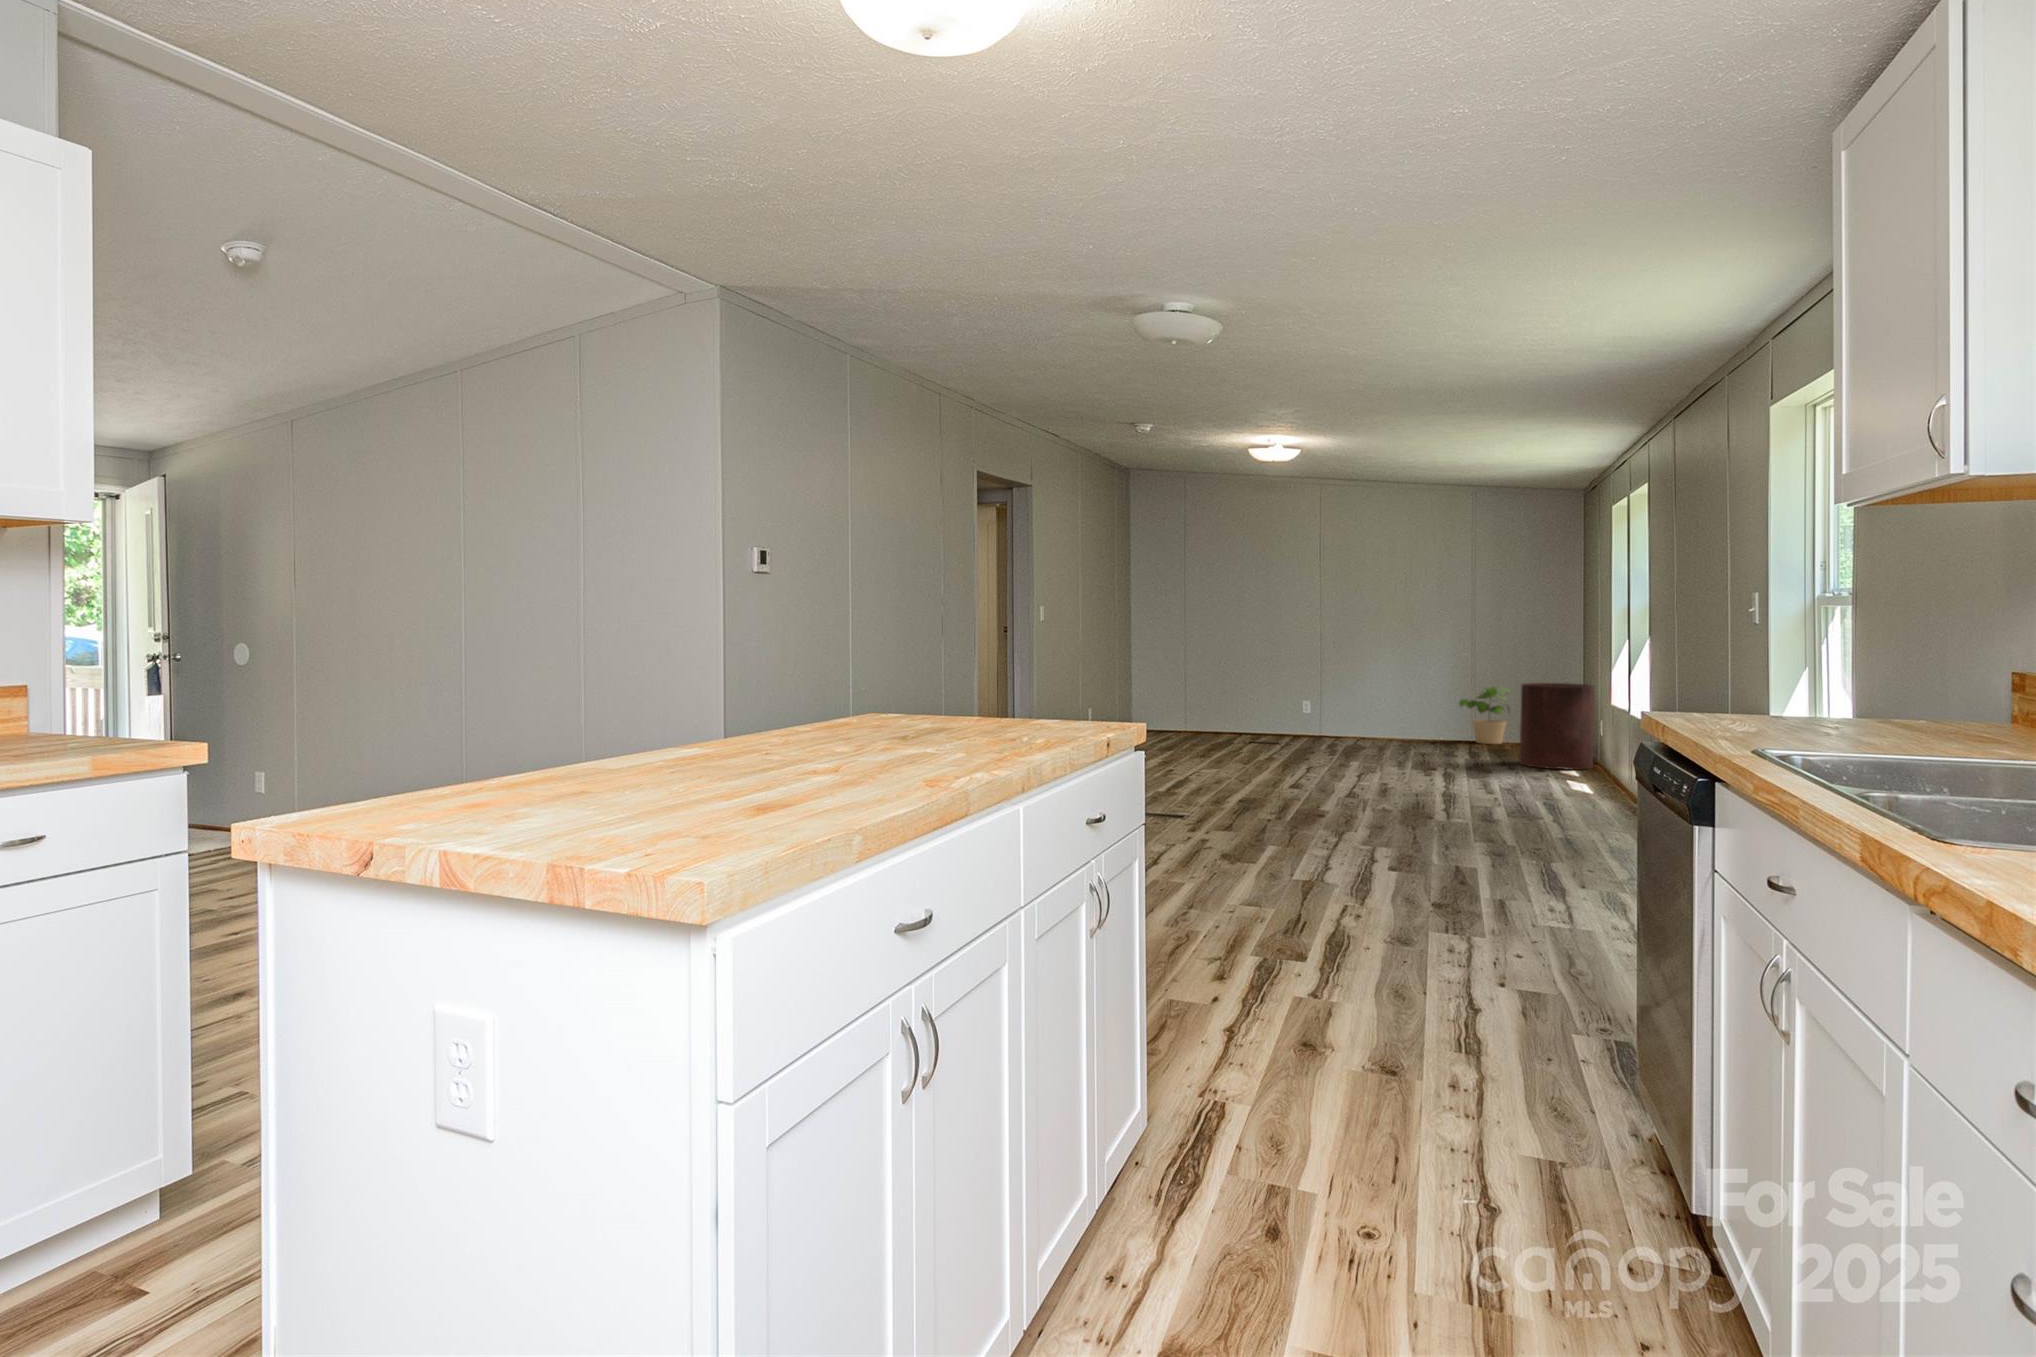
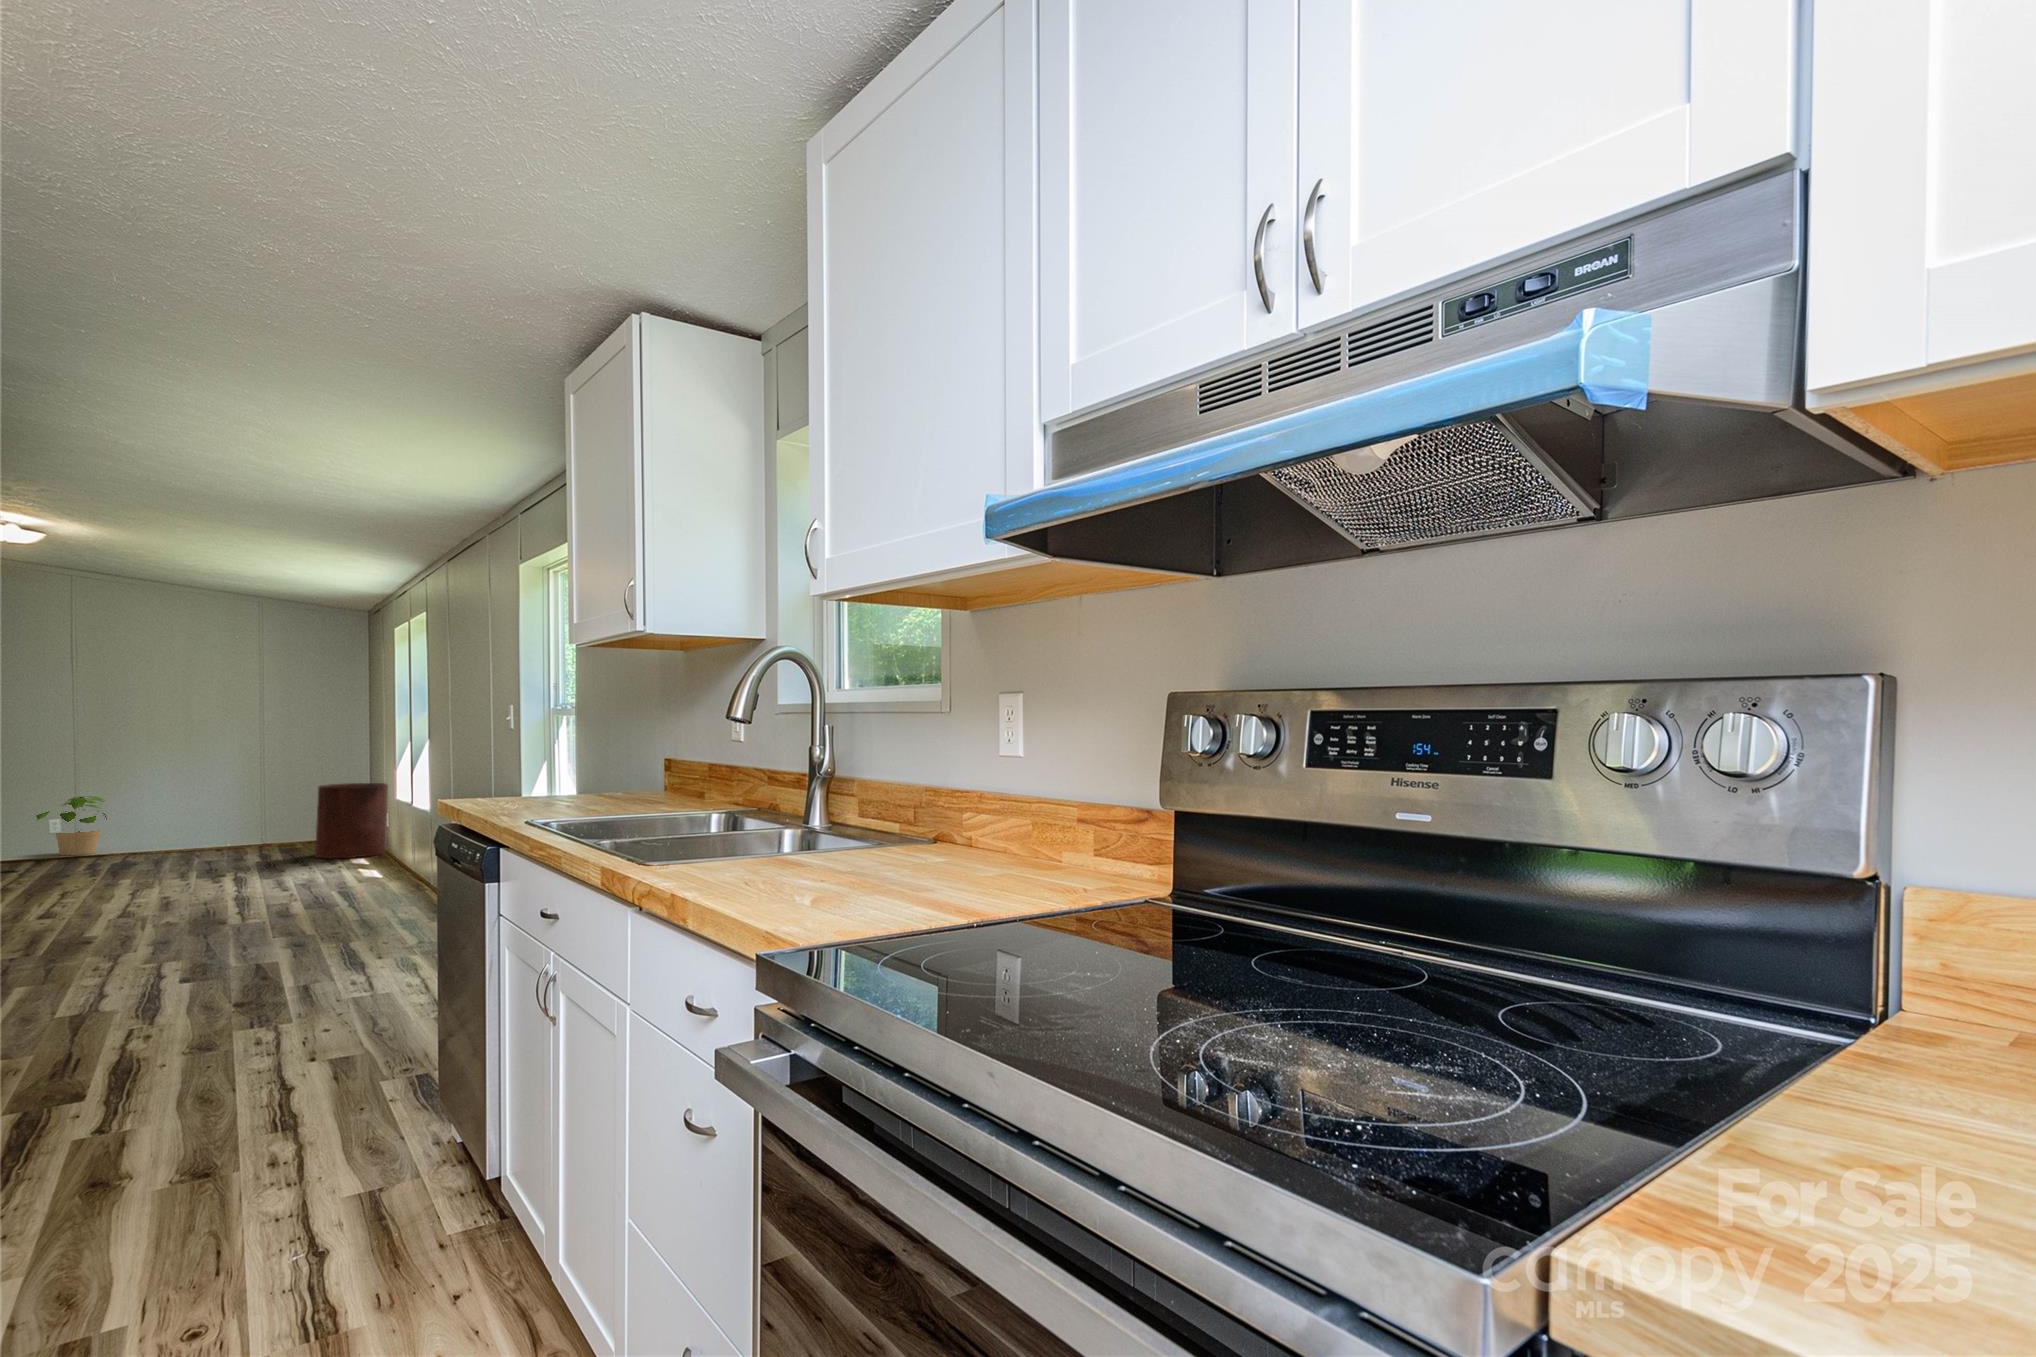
potted plant: present [1459,687,1510,744] -> present [36,796,107,855]

